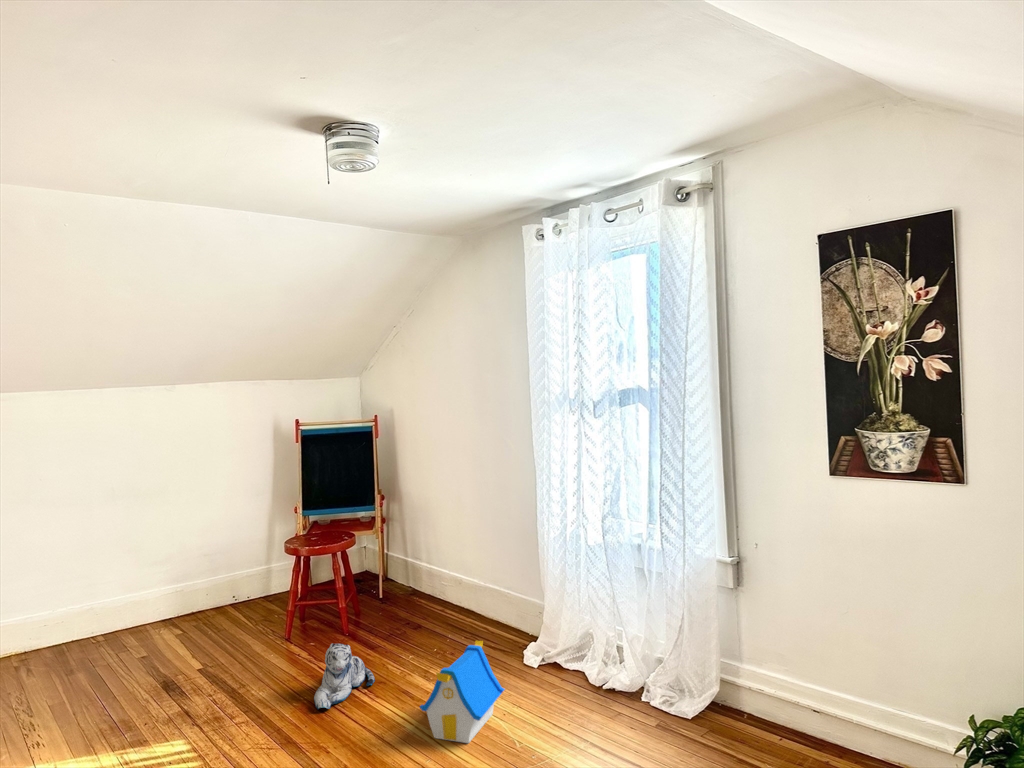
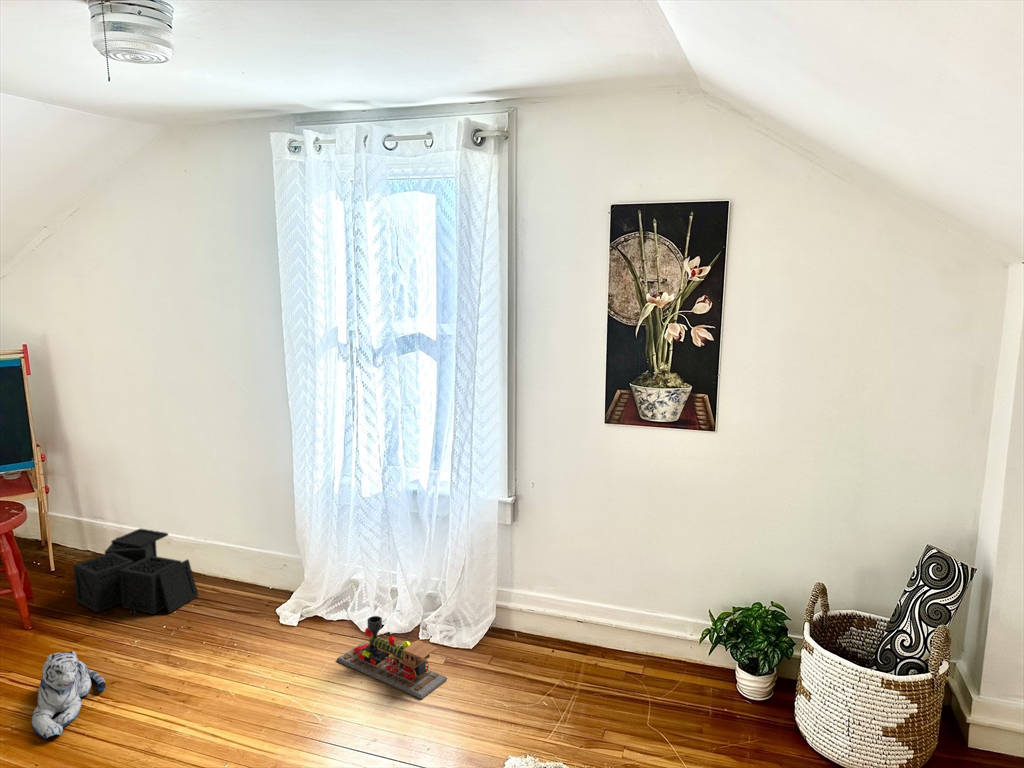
storage bin: none [384,570,472,640] -> present [74,529,198,620]
toy house: present [420,641,505,743] -> none [201,617,290,735]
toy train: none [557,663,652,752] -> present [337,616,447,699]

